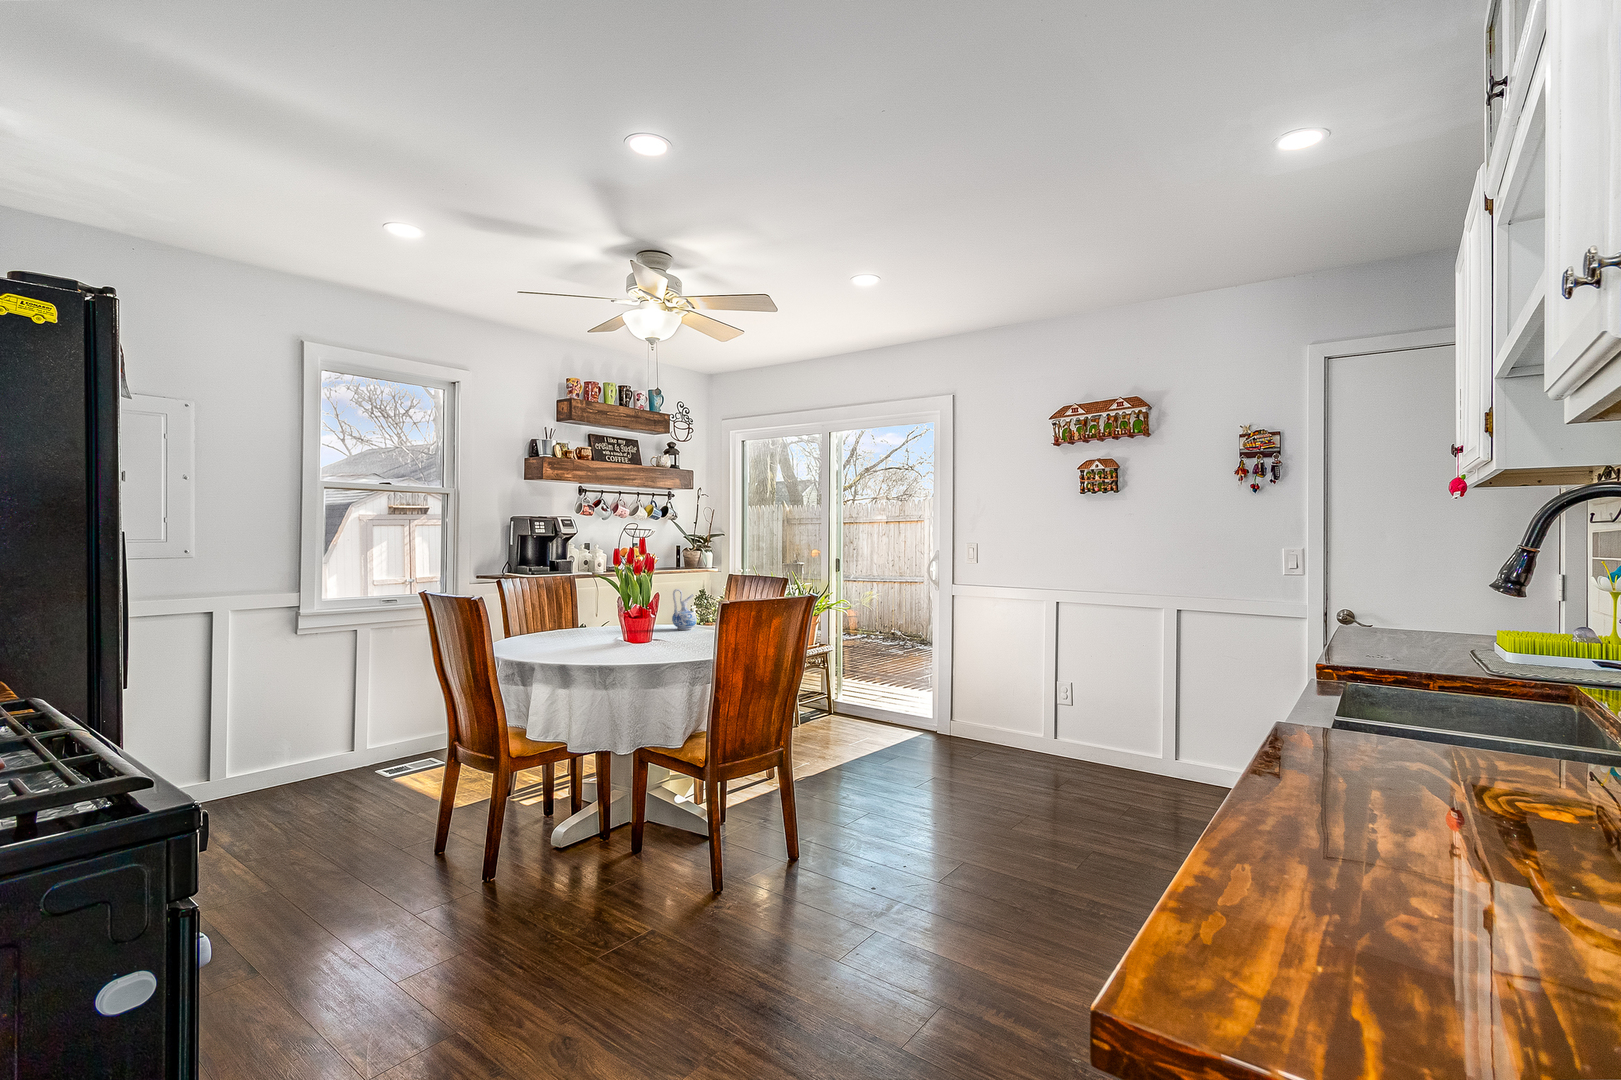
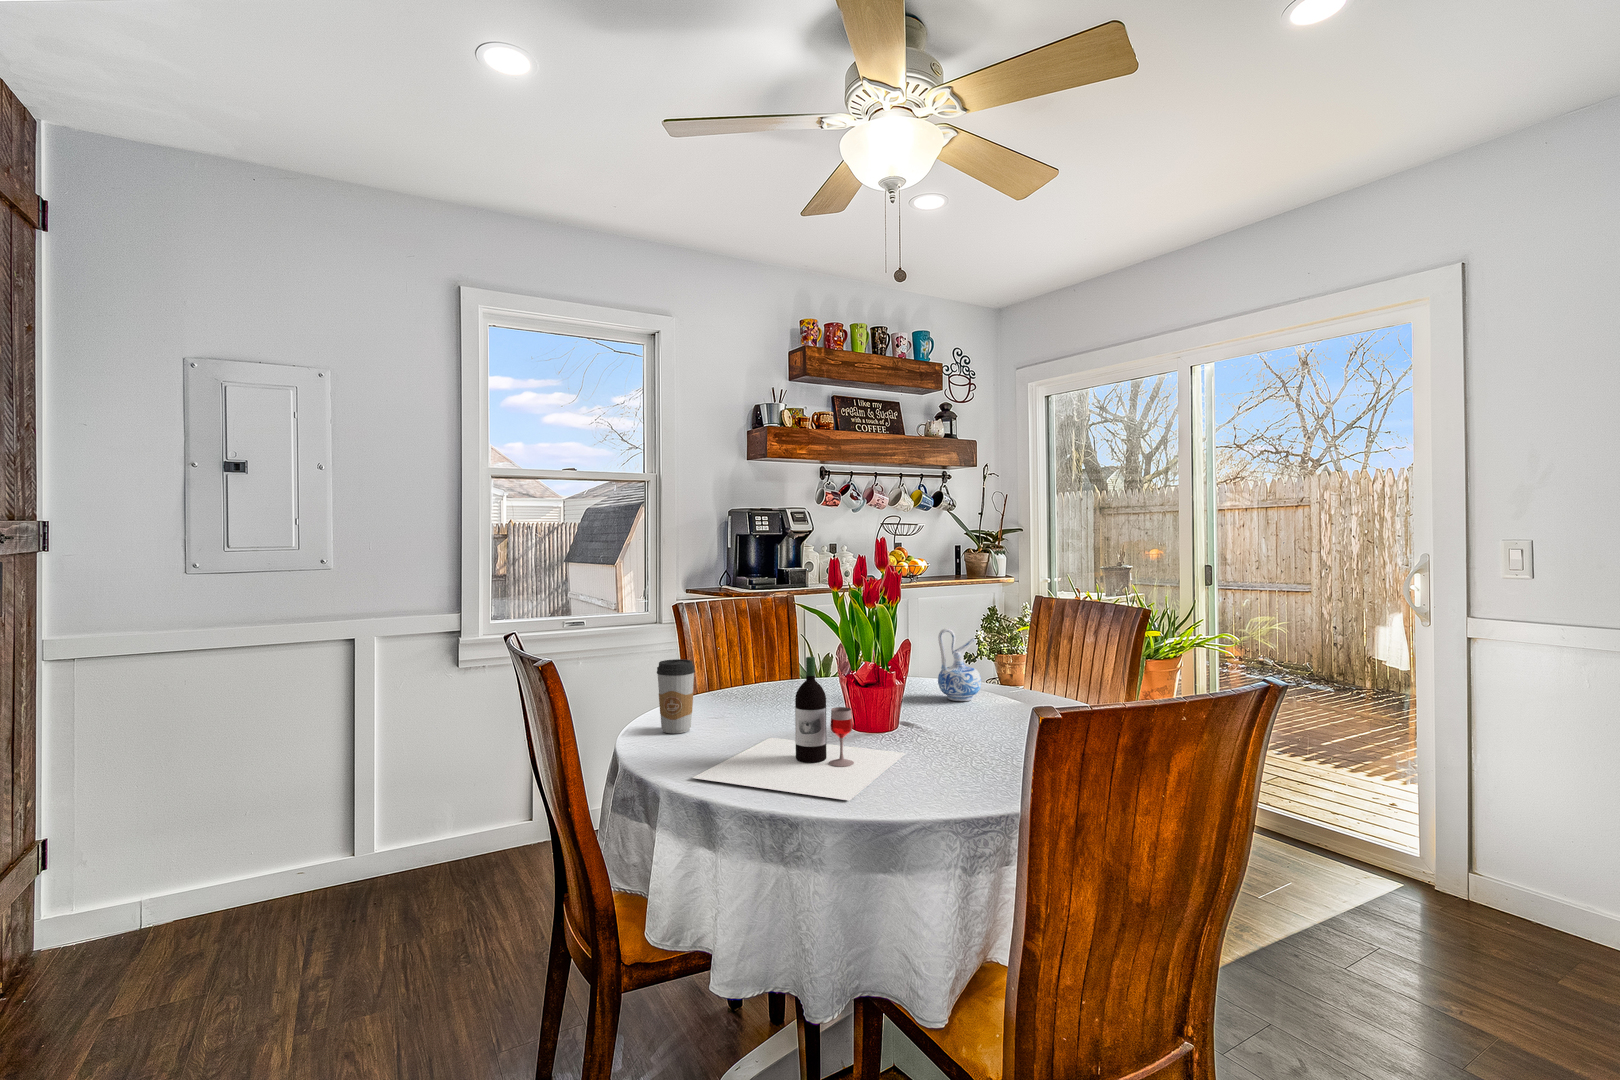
wine bottle: none [550,597,659,659] -> present [693,657,906,801]
coffee cup: none [511,606,535,647] -> present [657,659,695,733]

